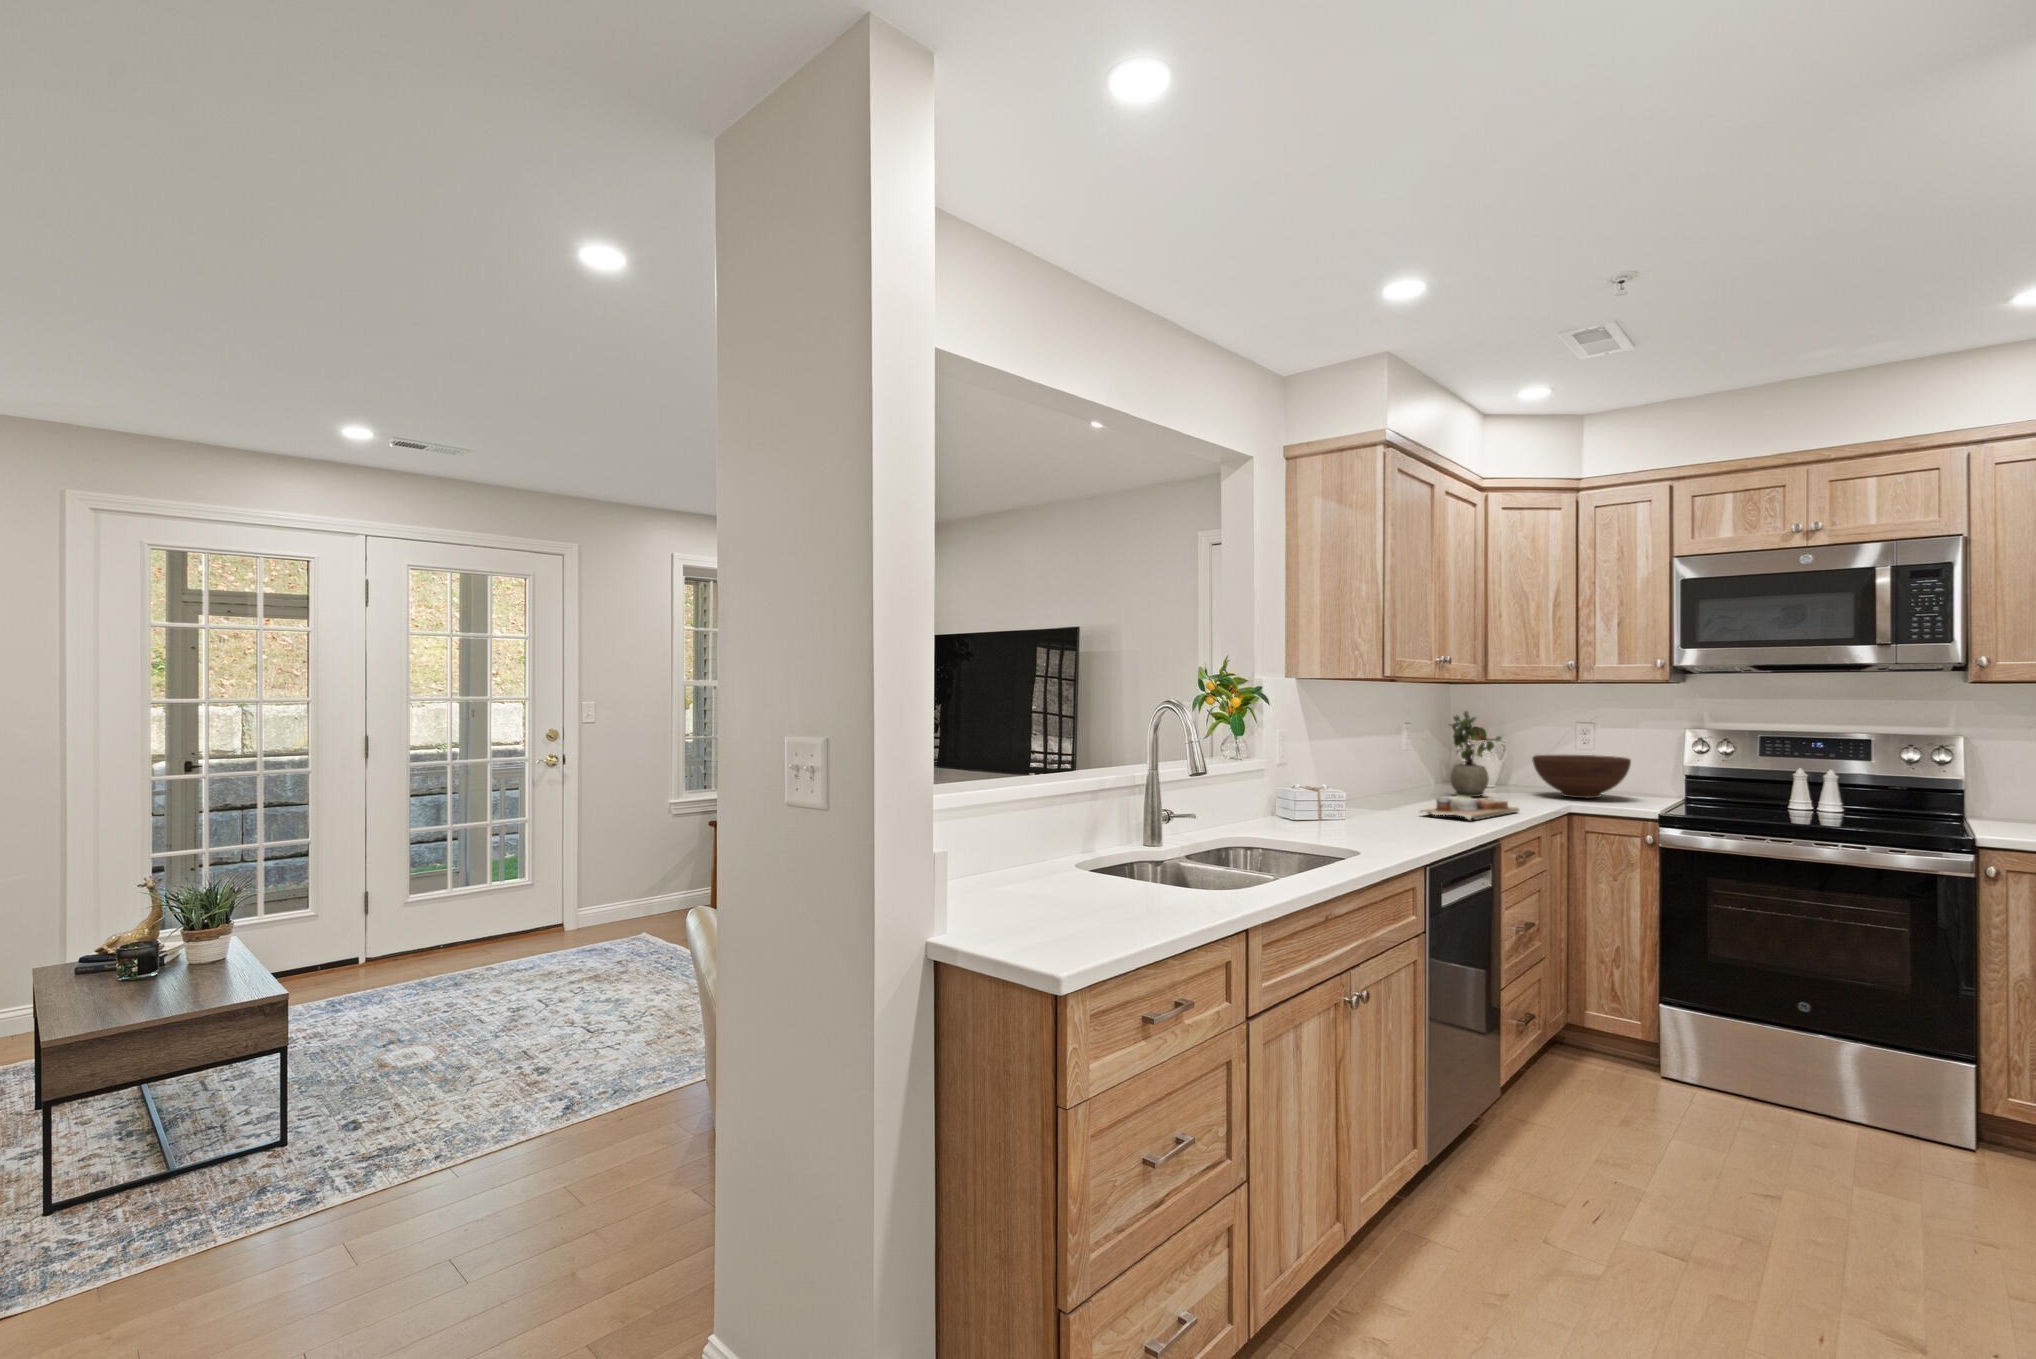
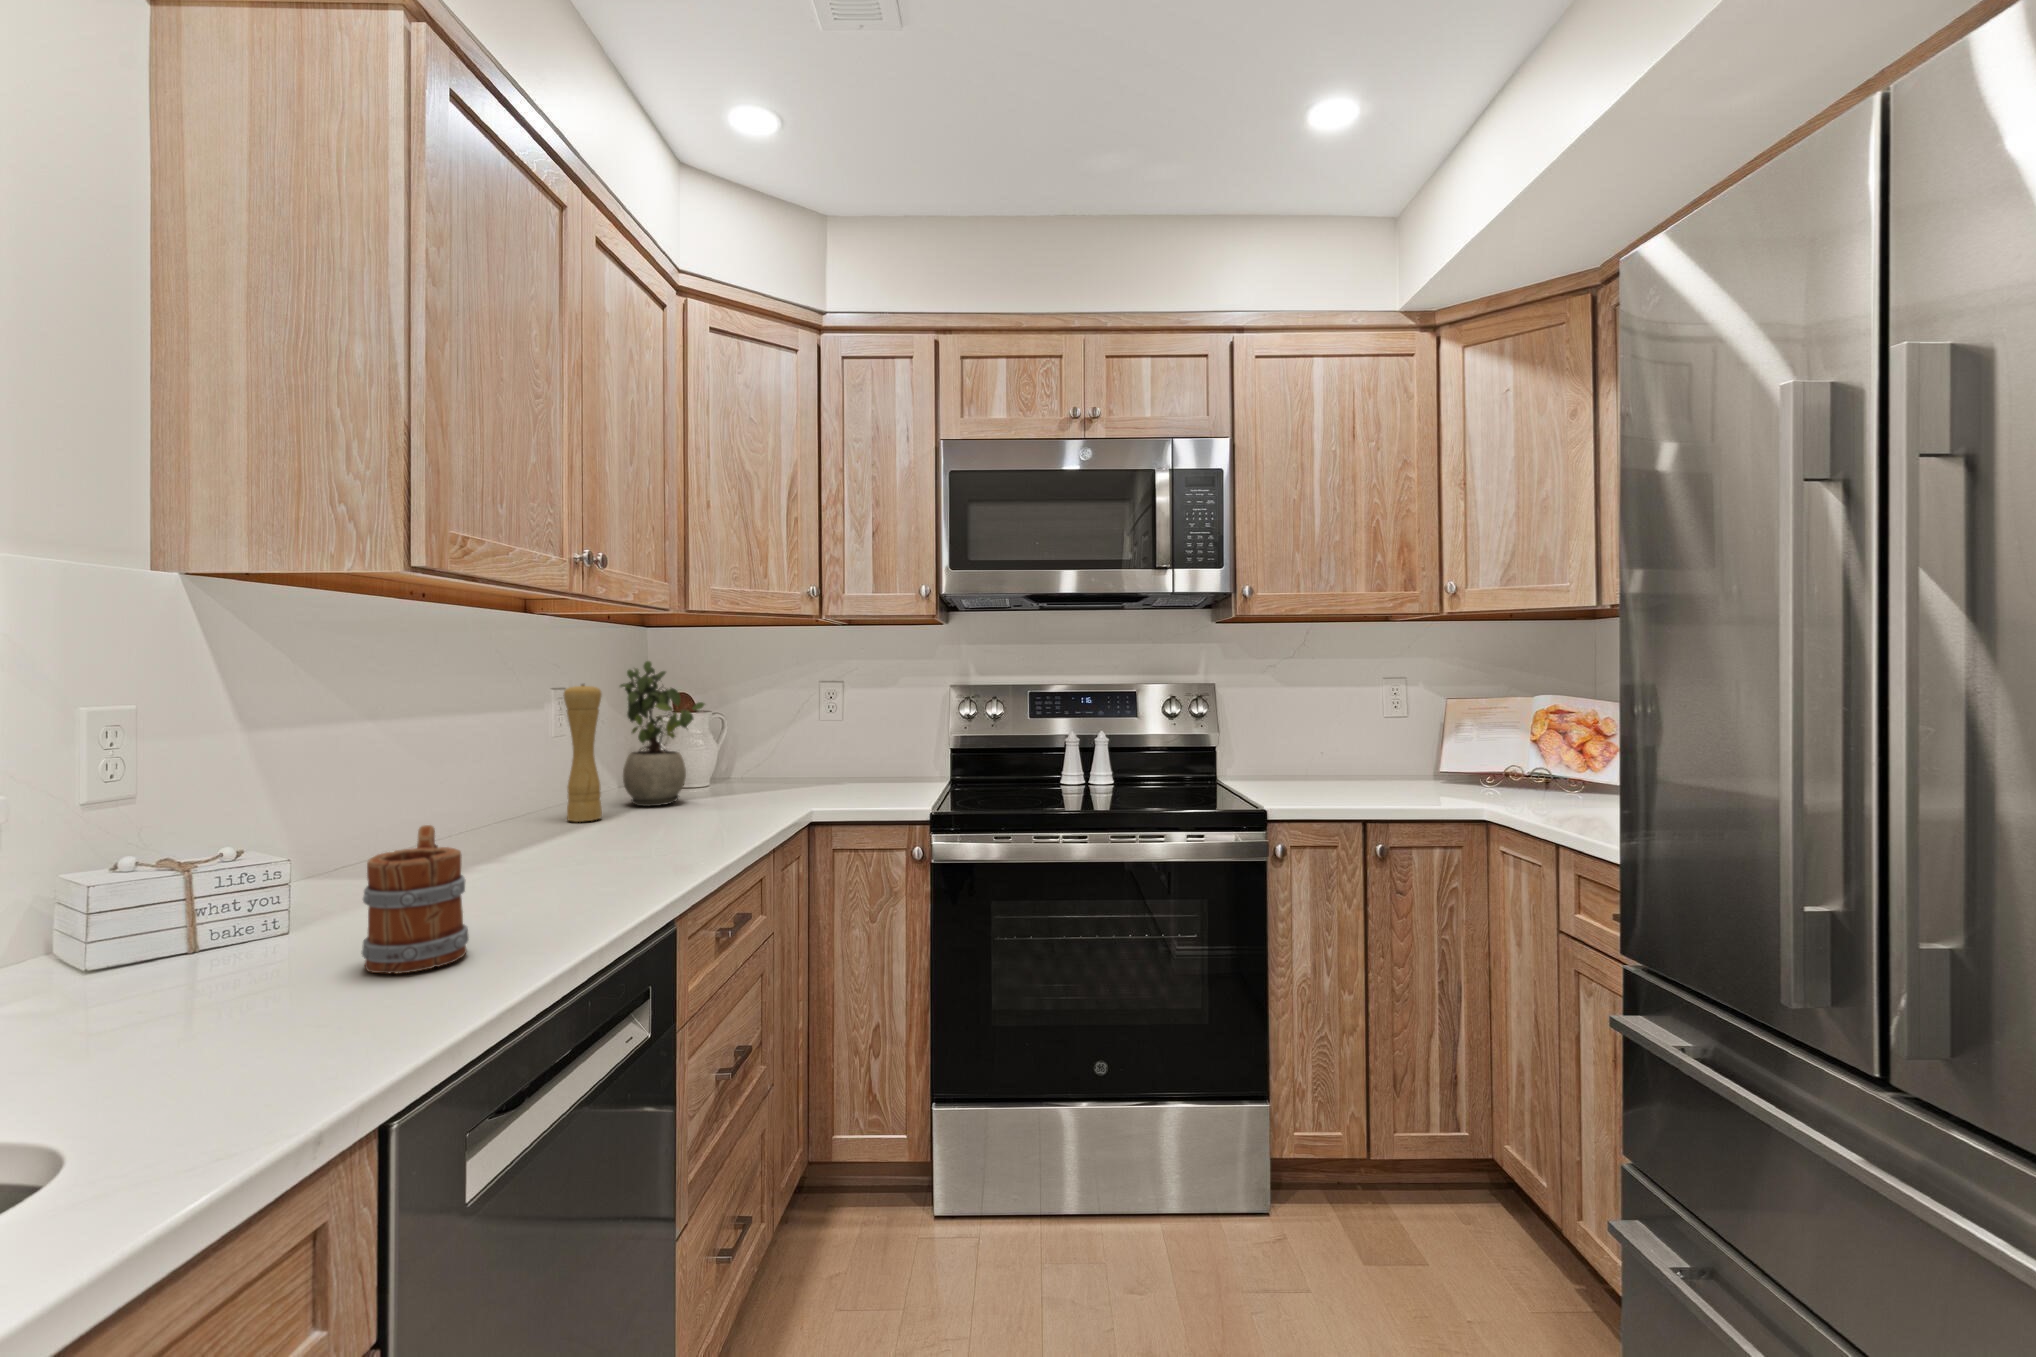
pepper mill: none [1422,724,1443,800] -> present [563,684,602,822]
fruit bowl: present [1532,755,1631,798] -> none [754,724,885,790]
mug: none [1385,781,1422,833] -> present [362,825,469,974]
cutting board: present [1422,796,1519,820] -> none [515,815,725,883]

